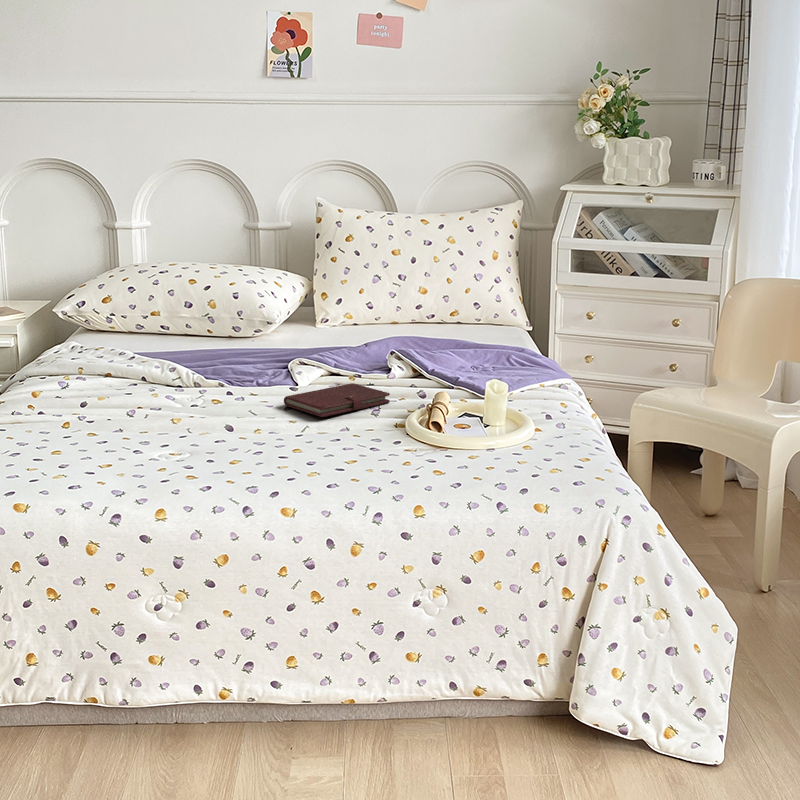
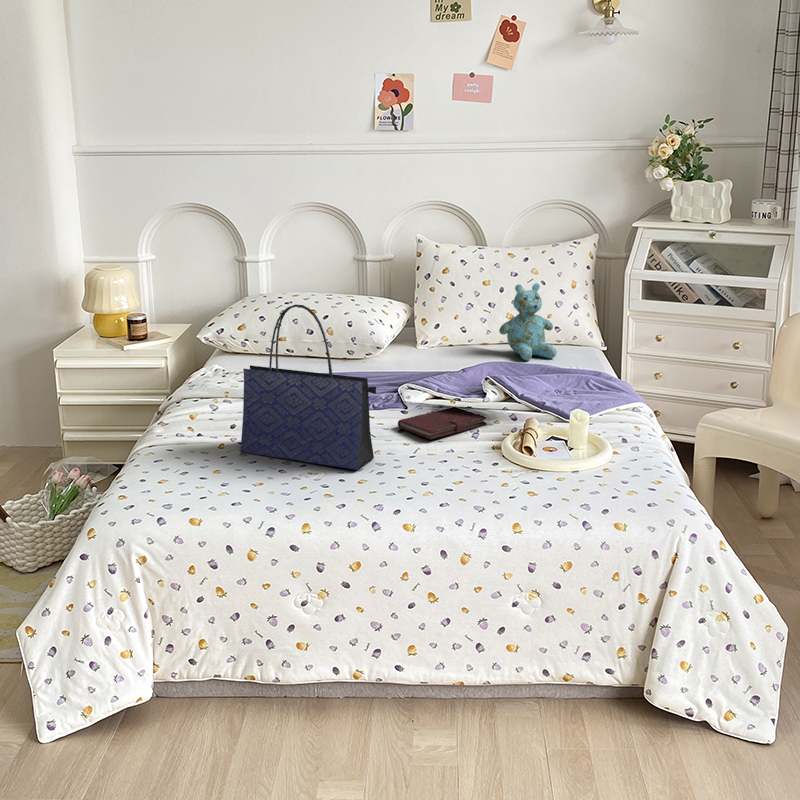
tote bag: none [89,250,253,449] -> present [240,305,376,470]
stuffed bear: none [409,250,475,338] -> present [499,283,557,361]

